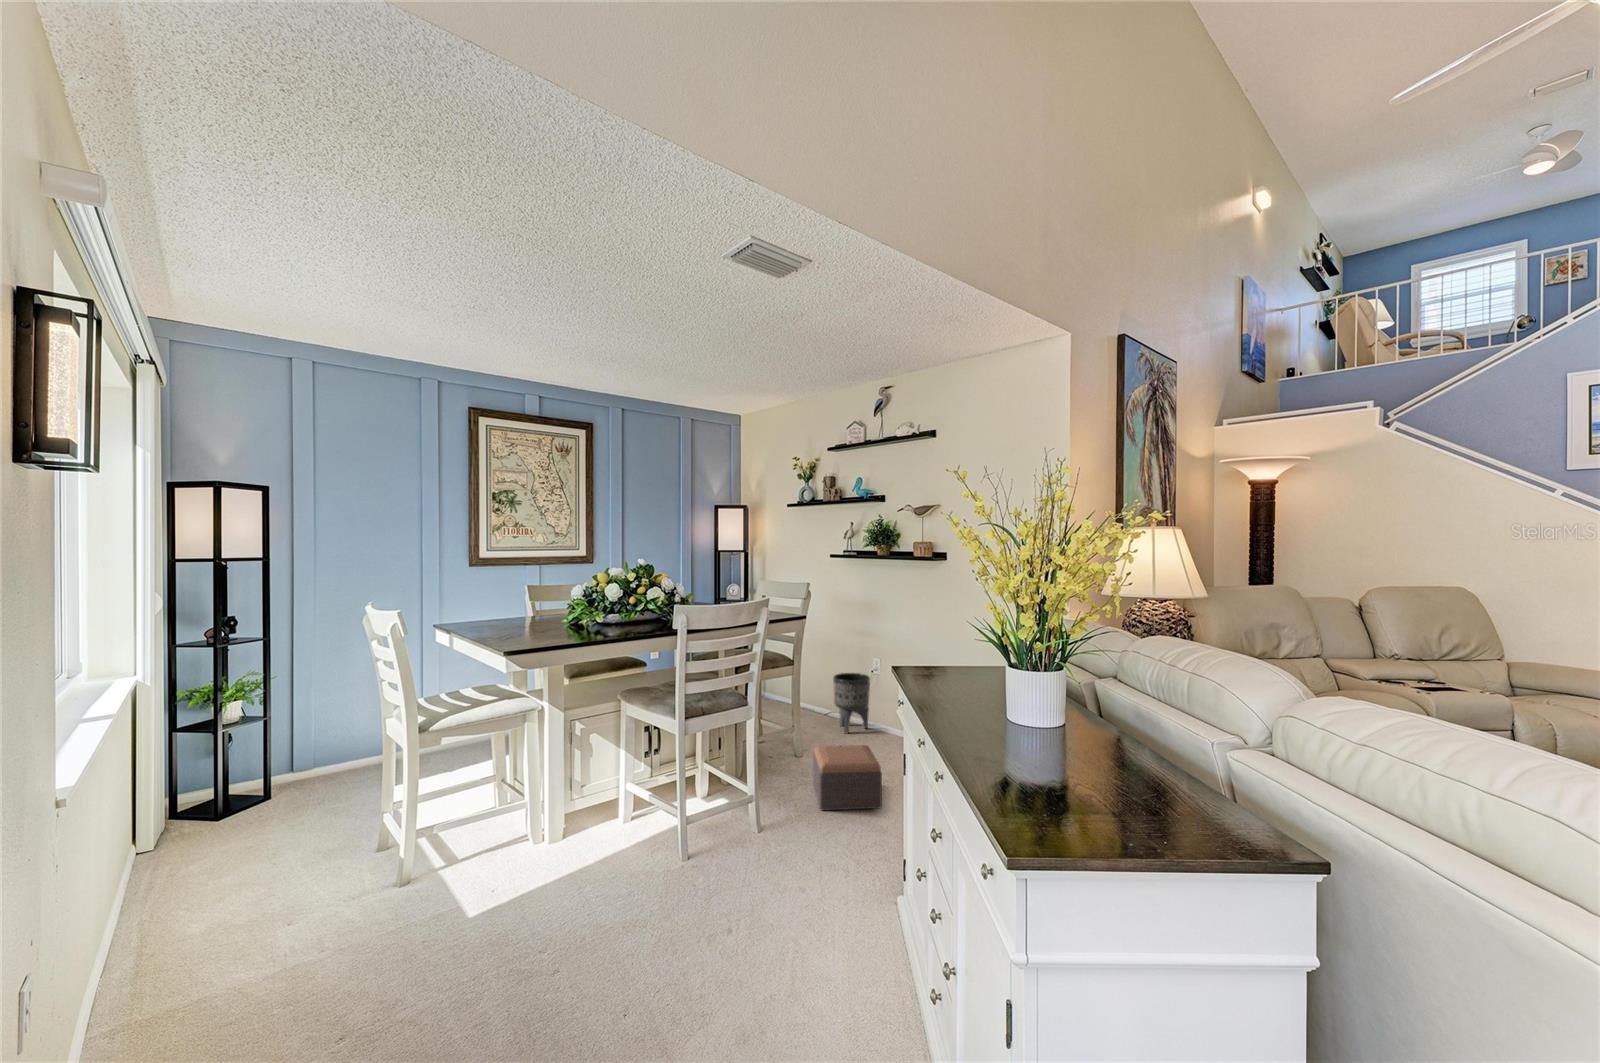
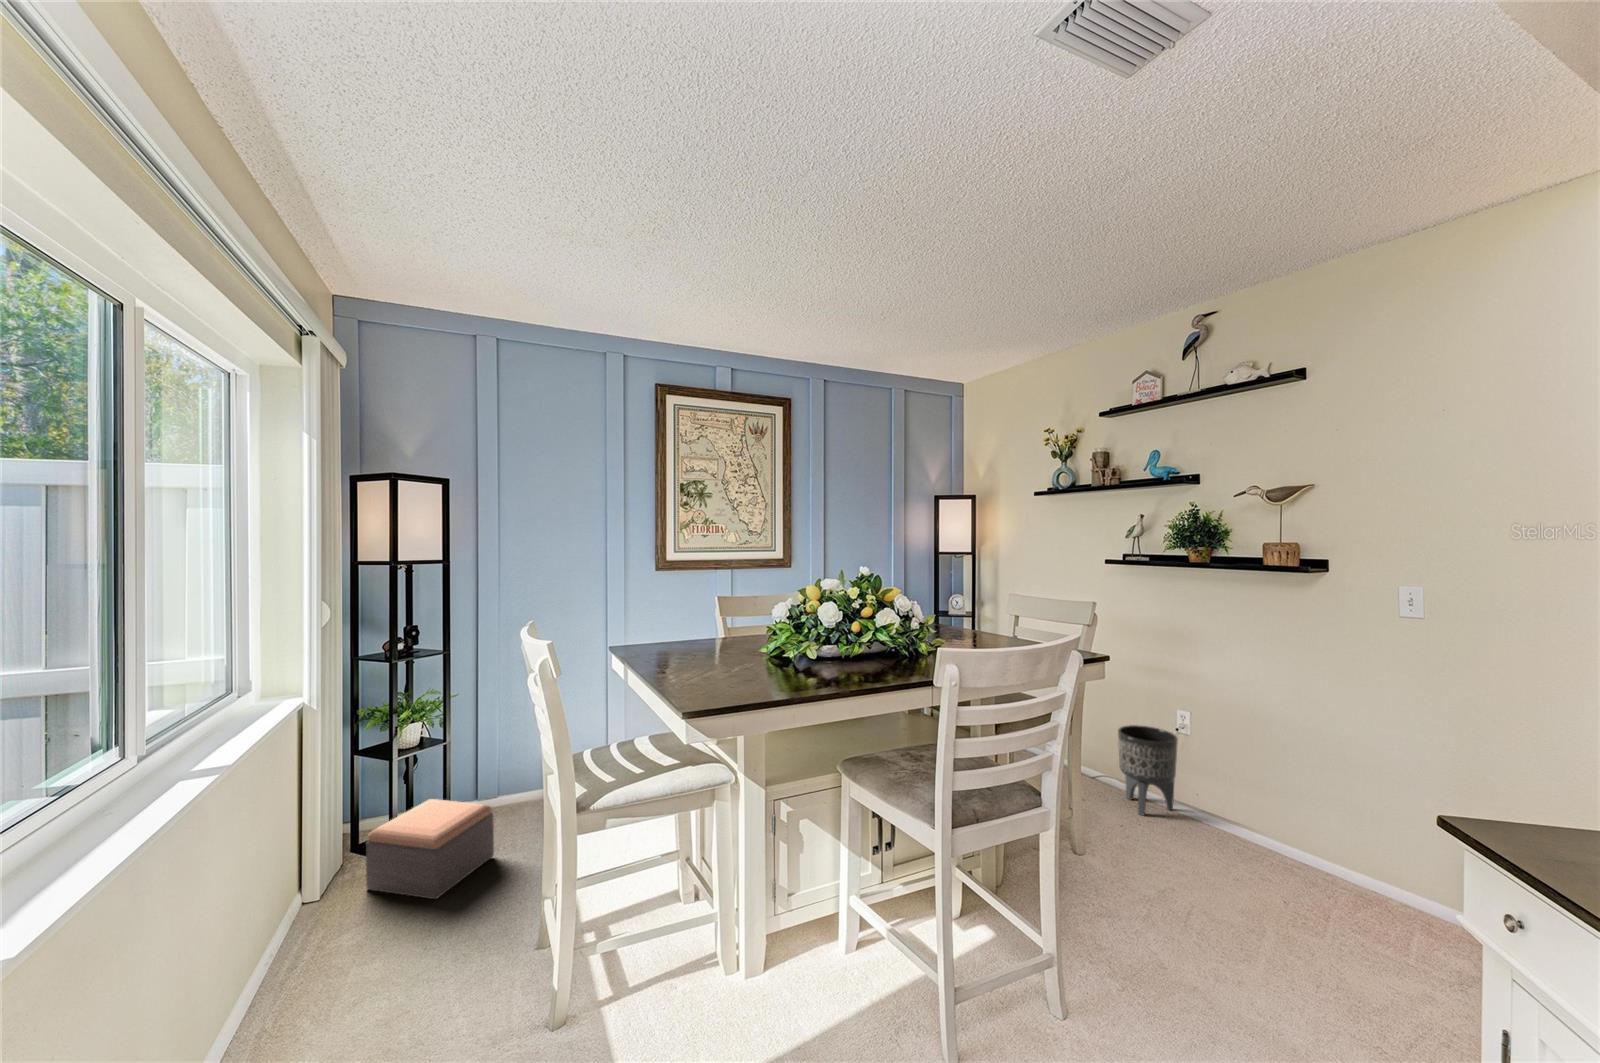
footstool: present [813,745,882,810] -> present [366,799,494,899]

